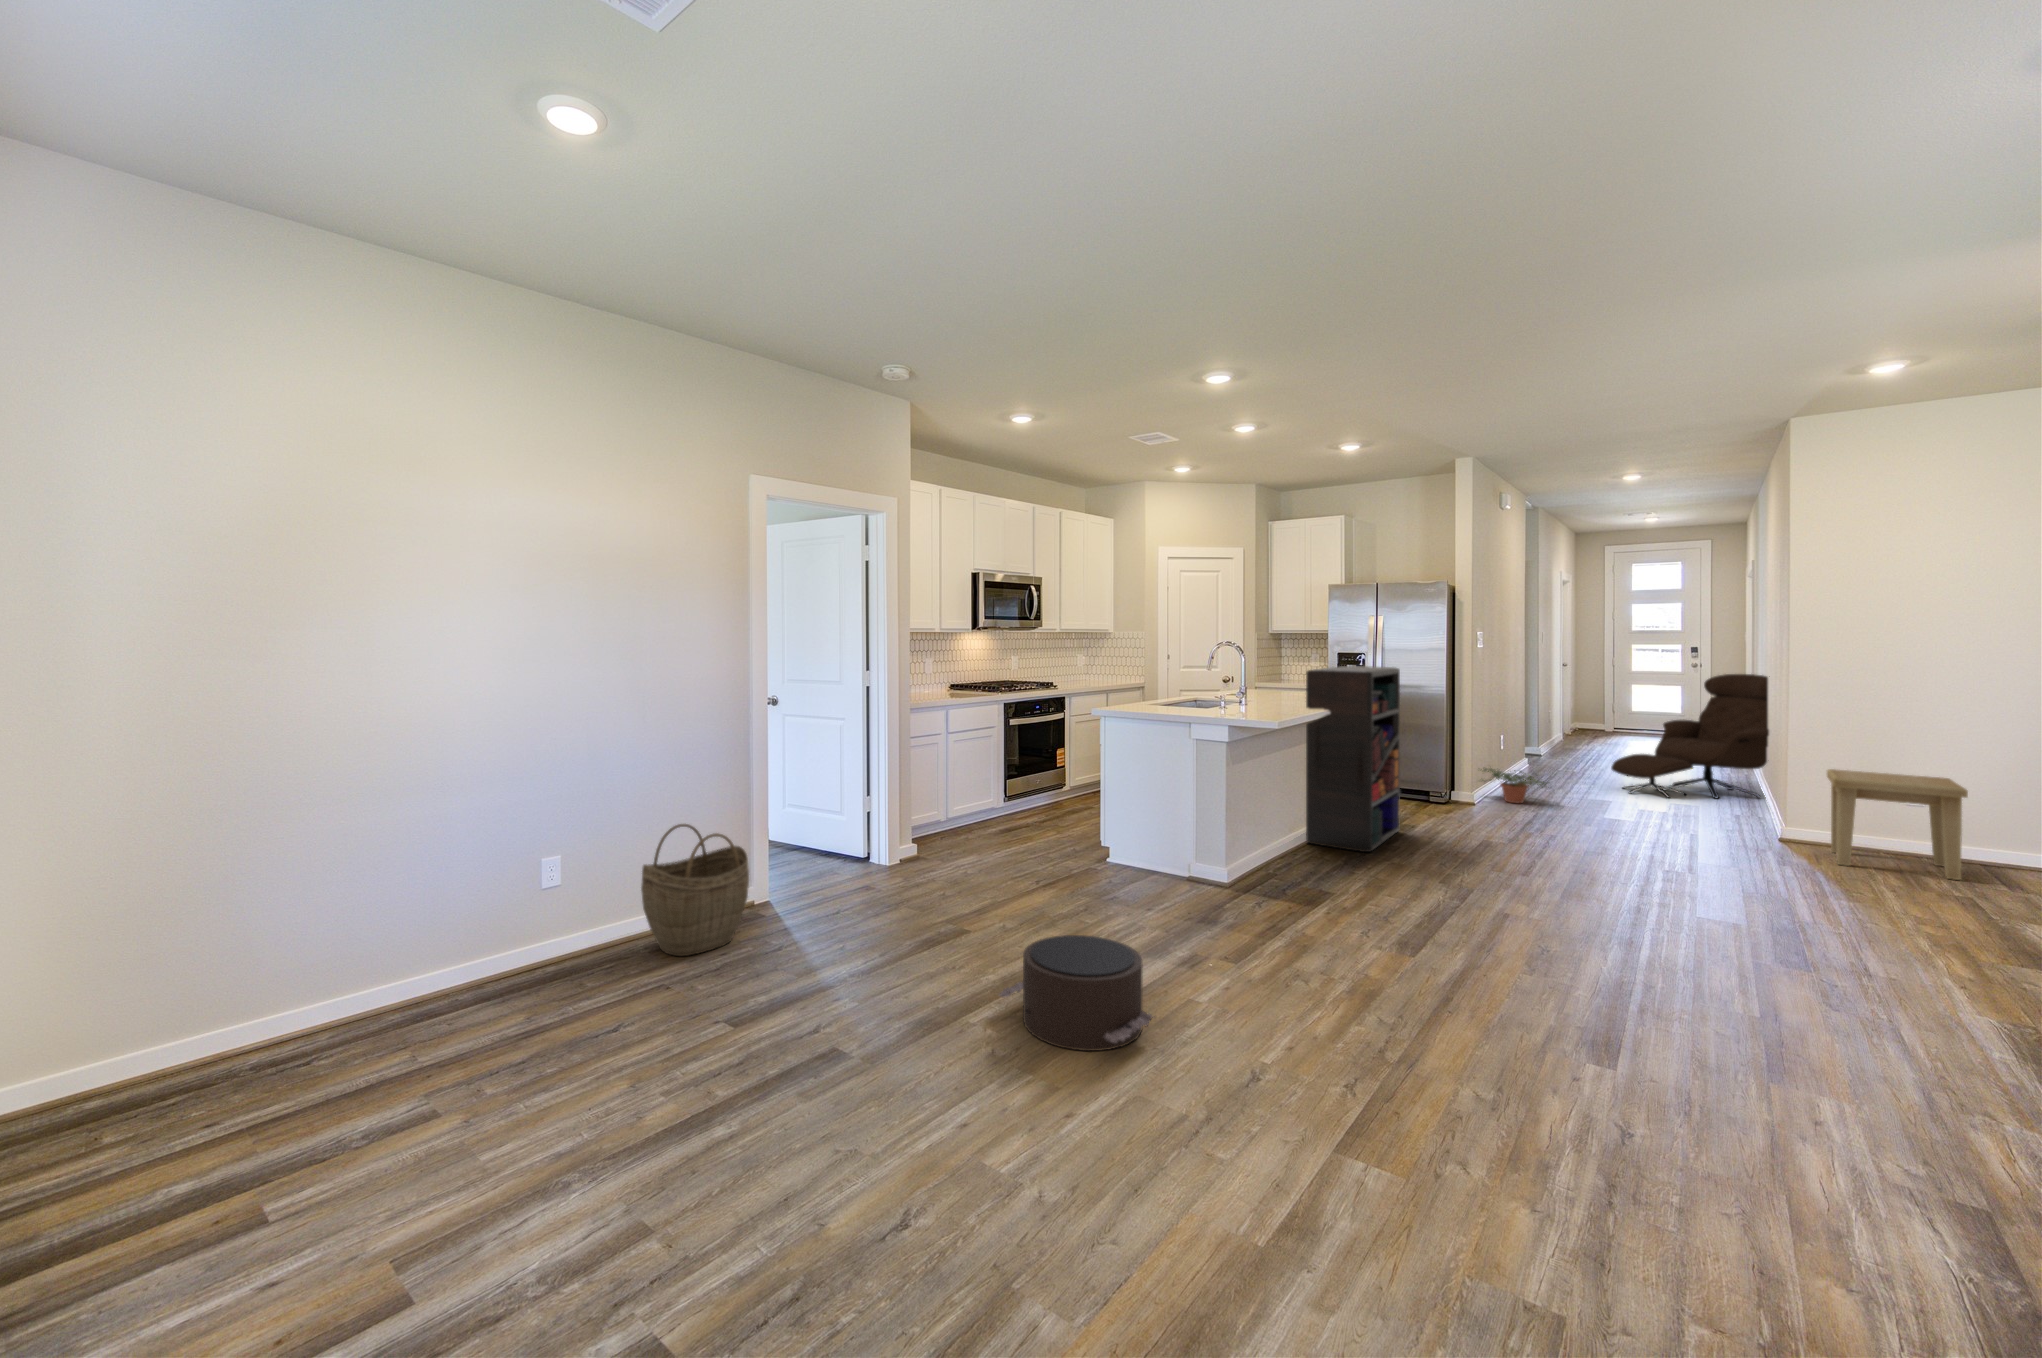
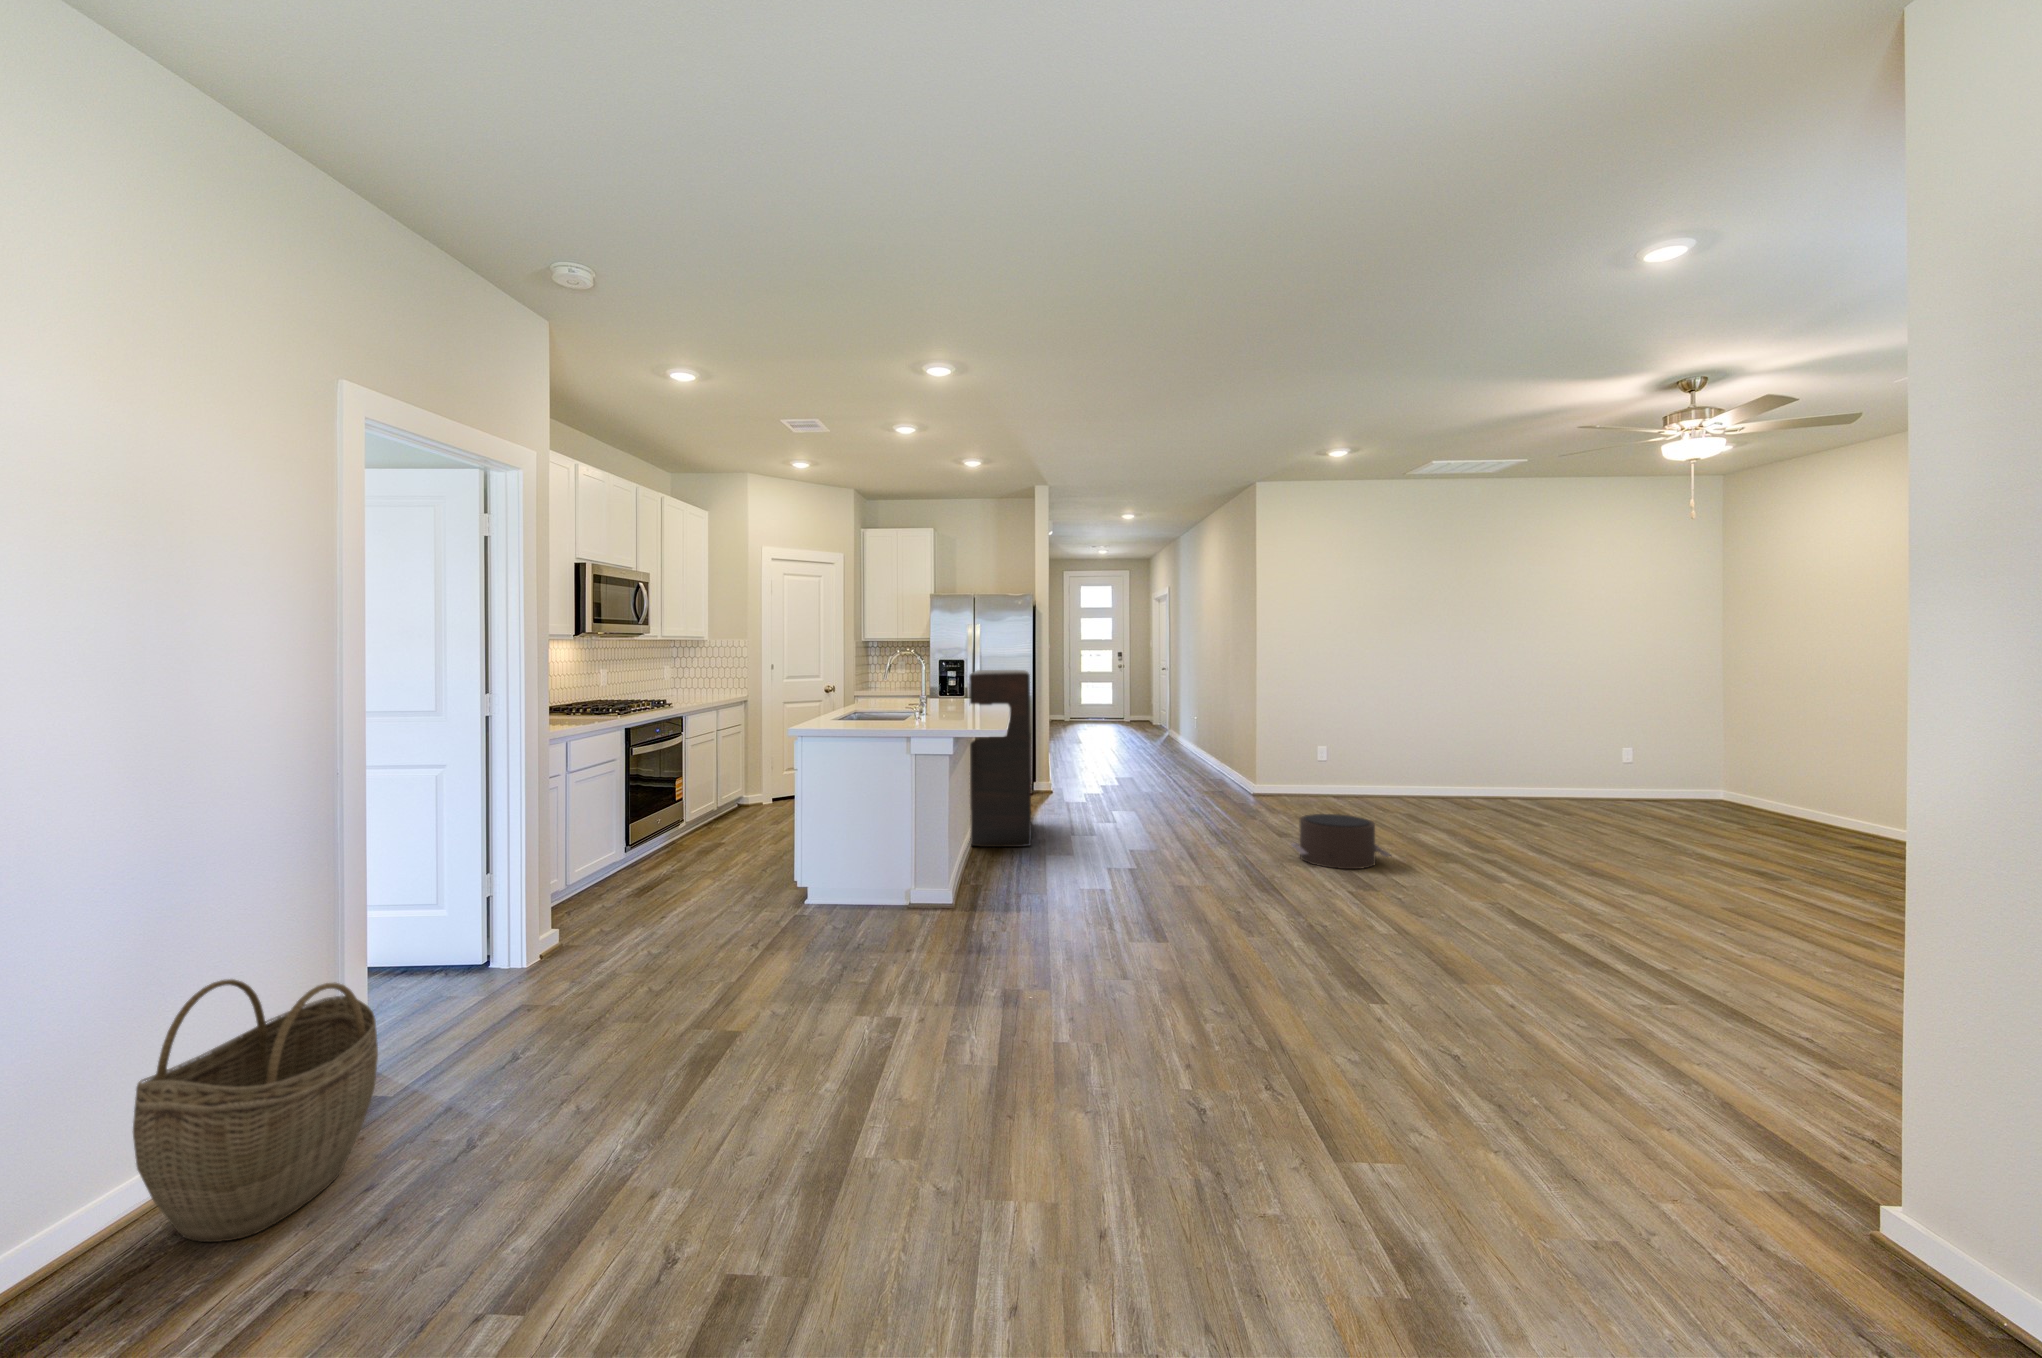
lounge chair: present [1611,674,1769,798] -> none [1121,671,1217,769]
potted plant: present [1482,768,1549,803] -> none [1047,755,1102,786]
side table: present [1827,769,1968,880] -> none [1277,736,1358,805]
pouf: present [999,935,1153,1051] -> present [1291,814,1390,869]

